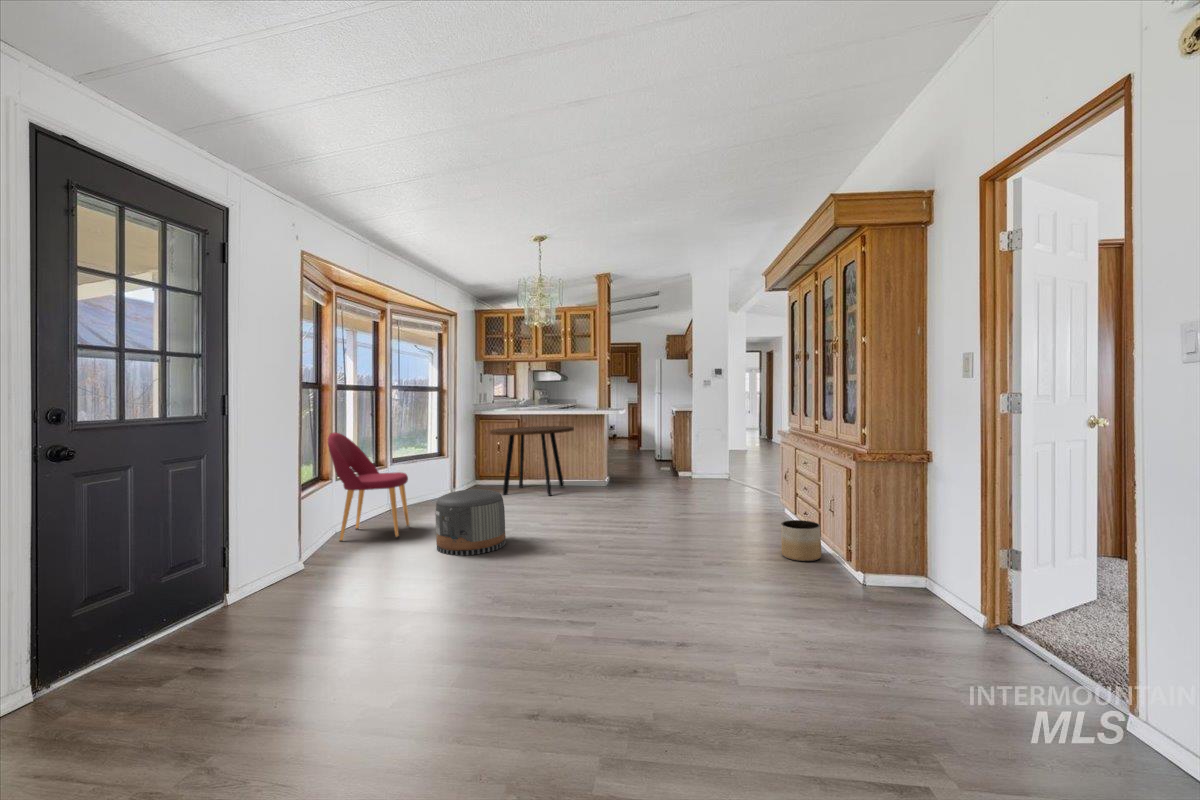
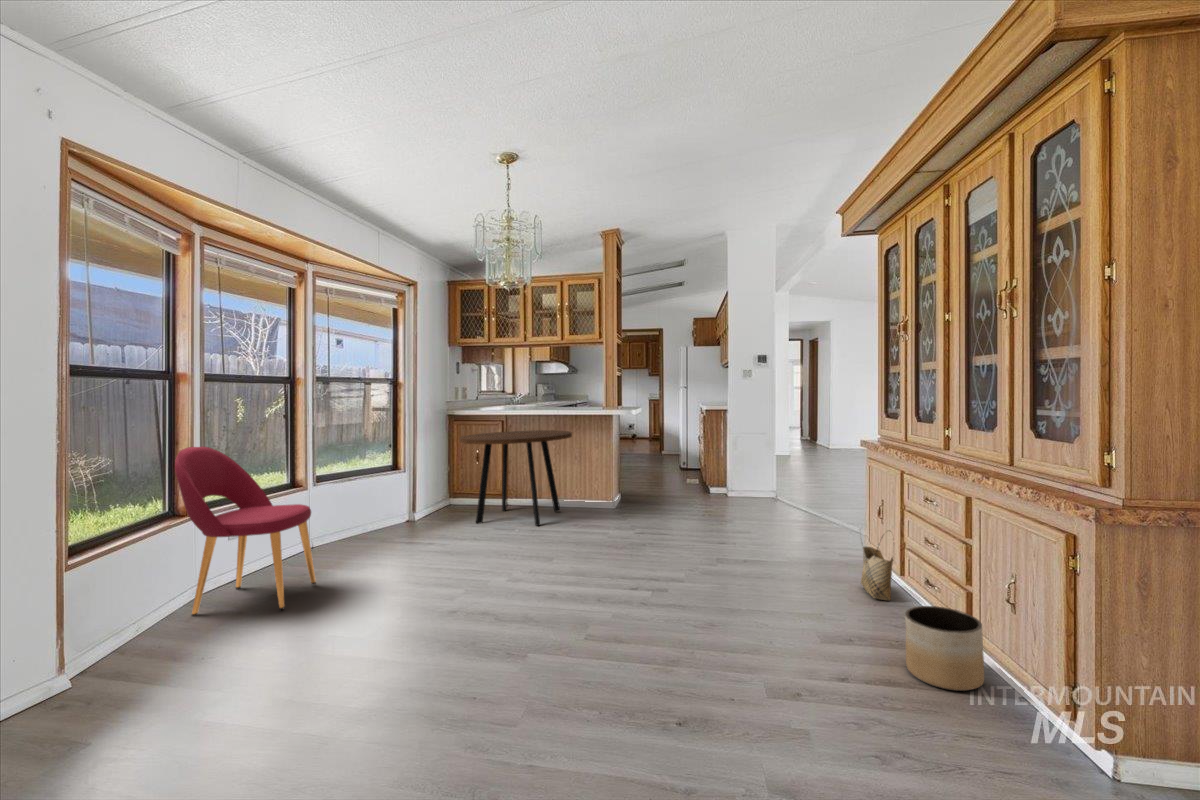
woven basket: none [769,485,789,529] -> present [861,531,893,601]
pouf: present [435,489,506,556] -> none [323,538,441,657]

